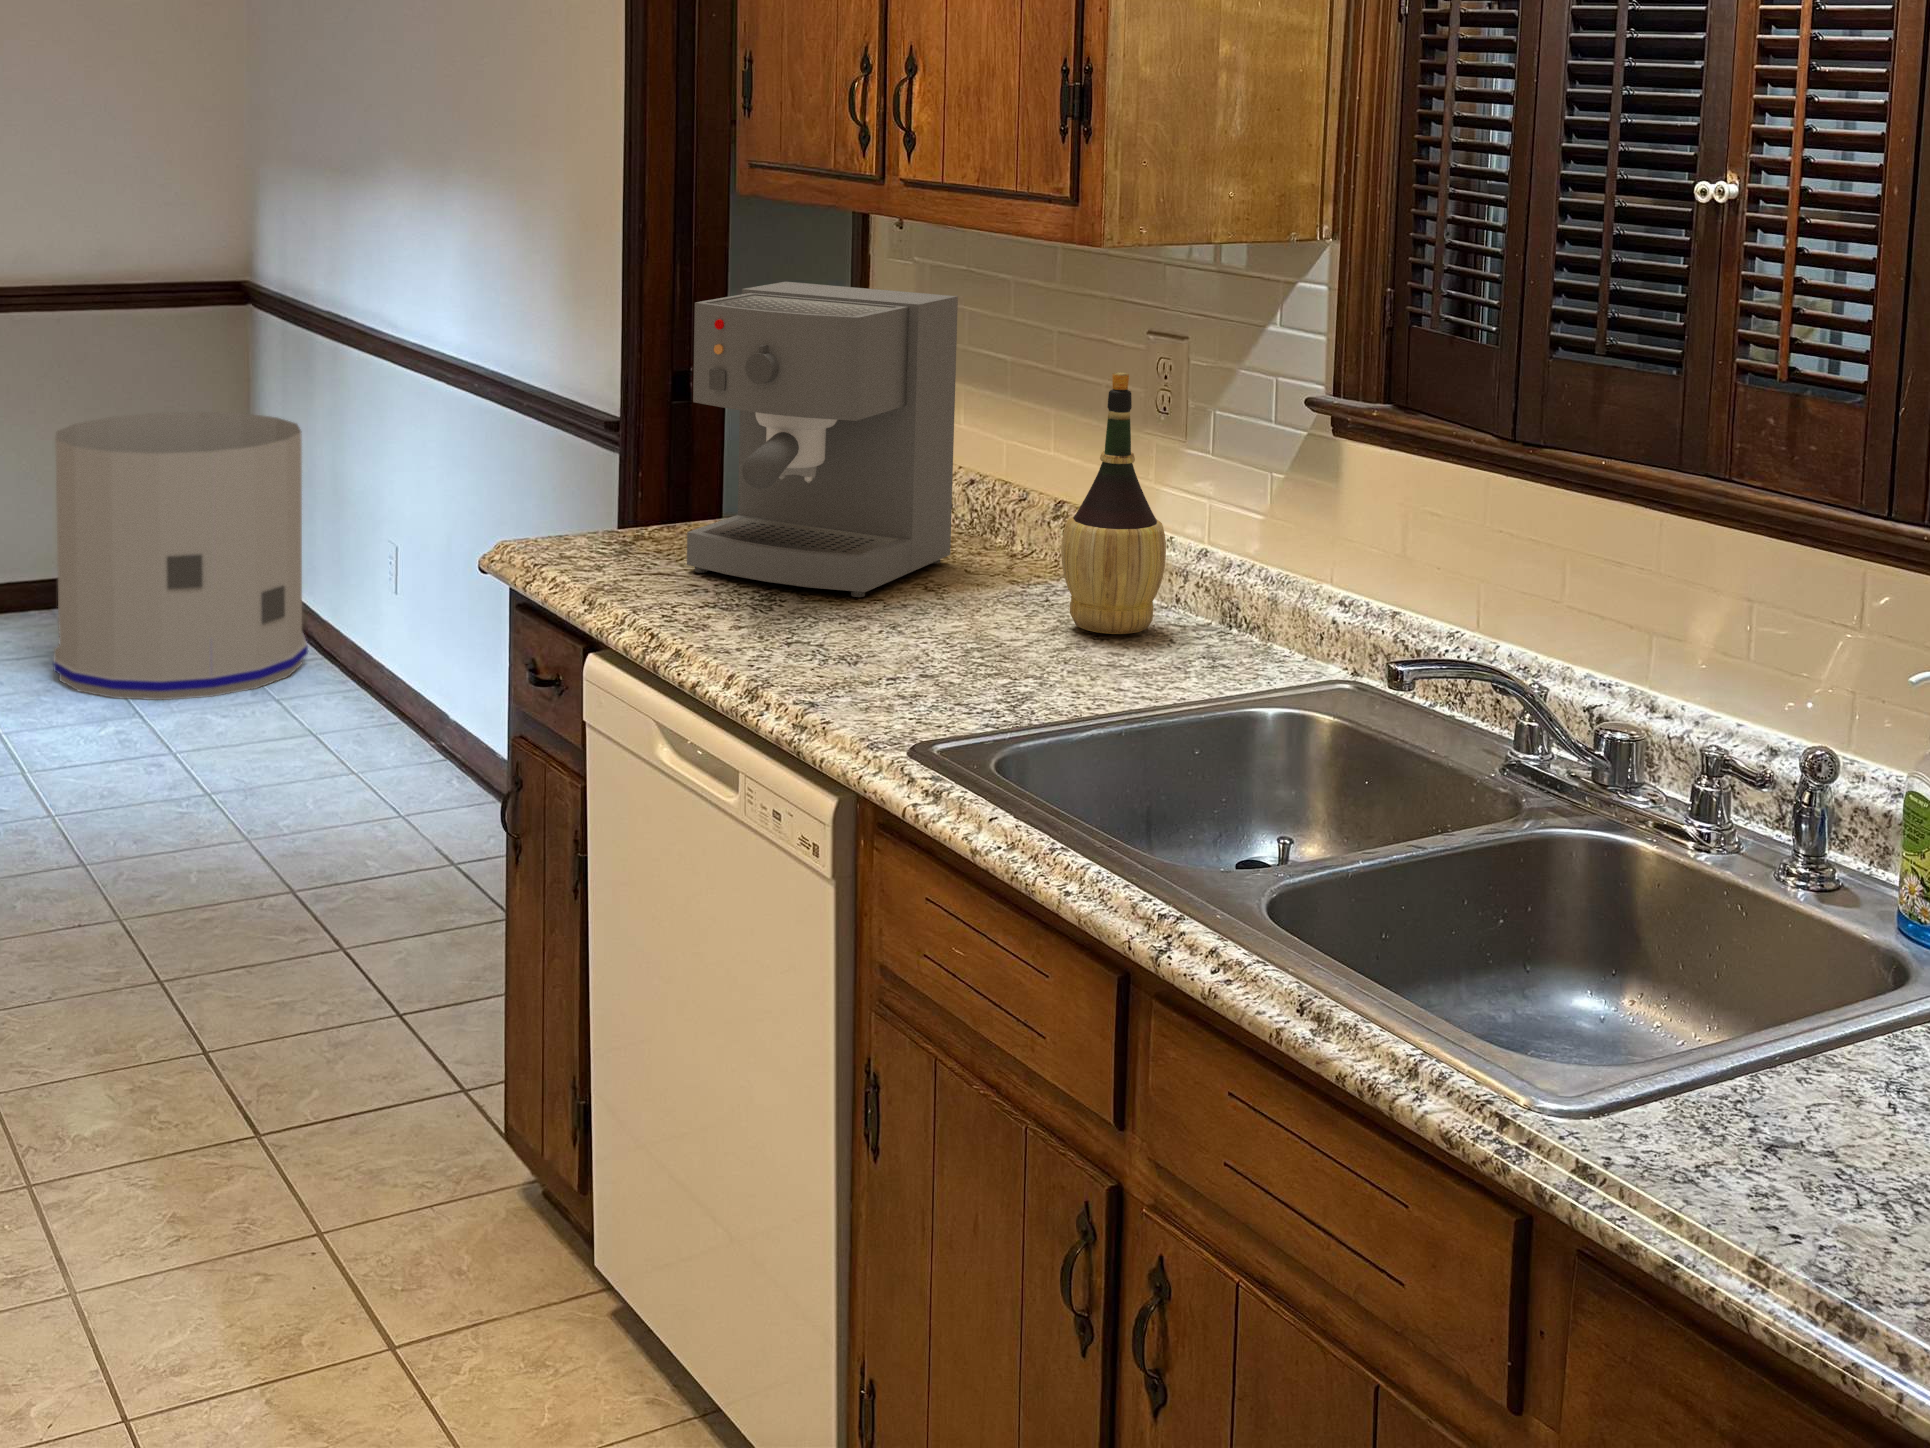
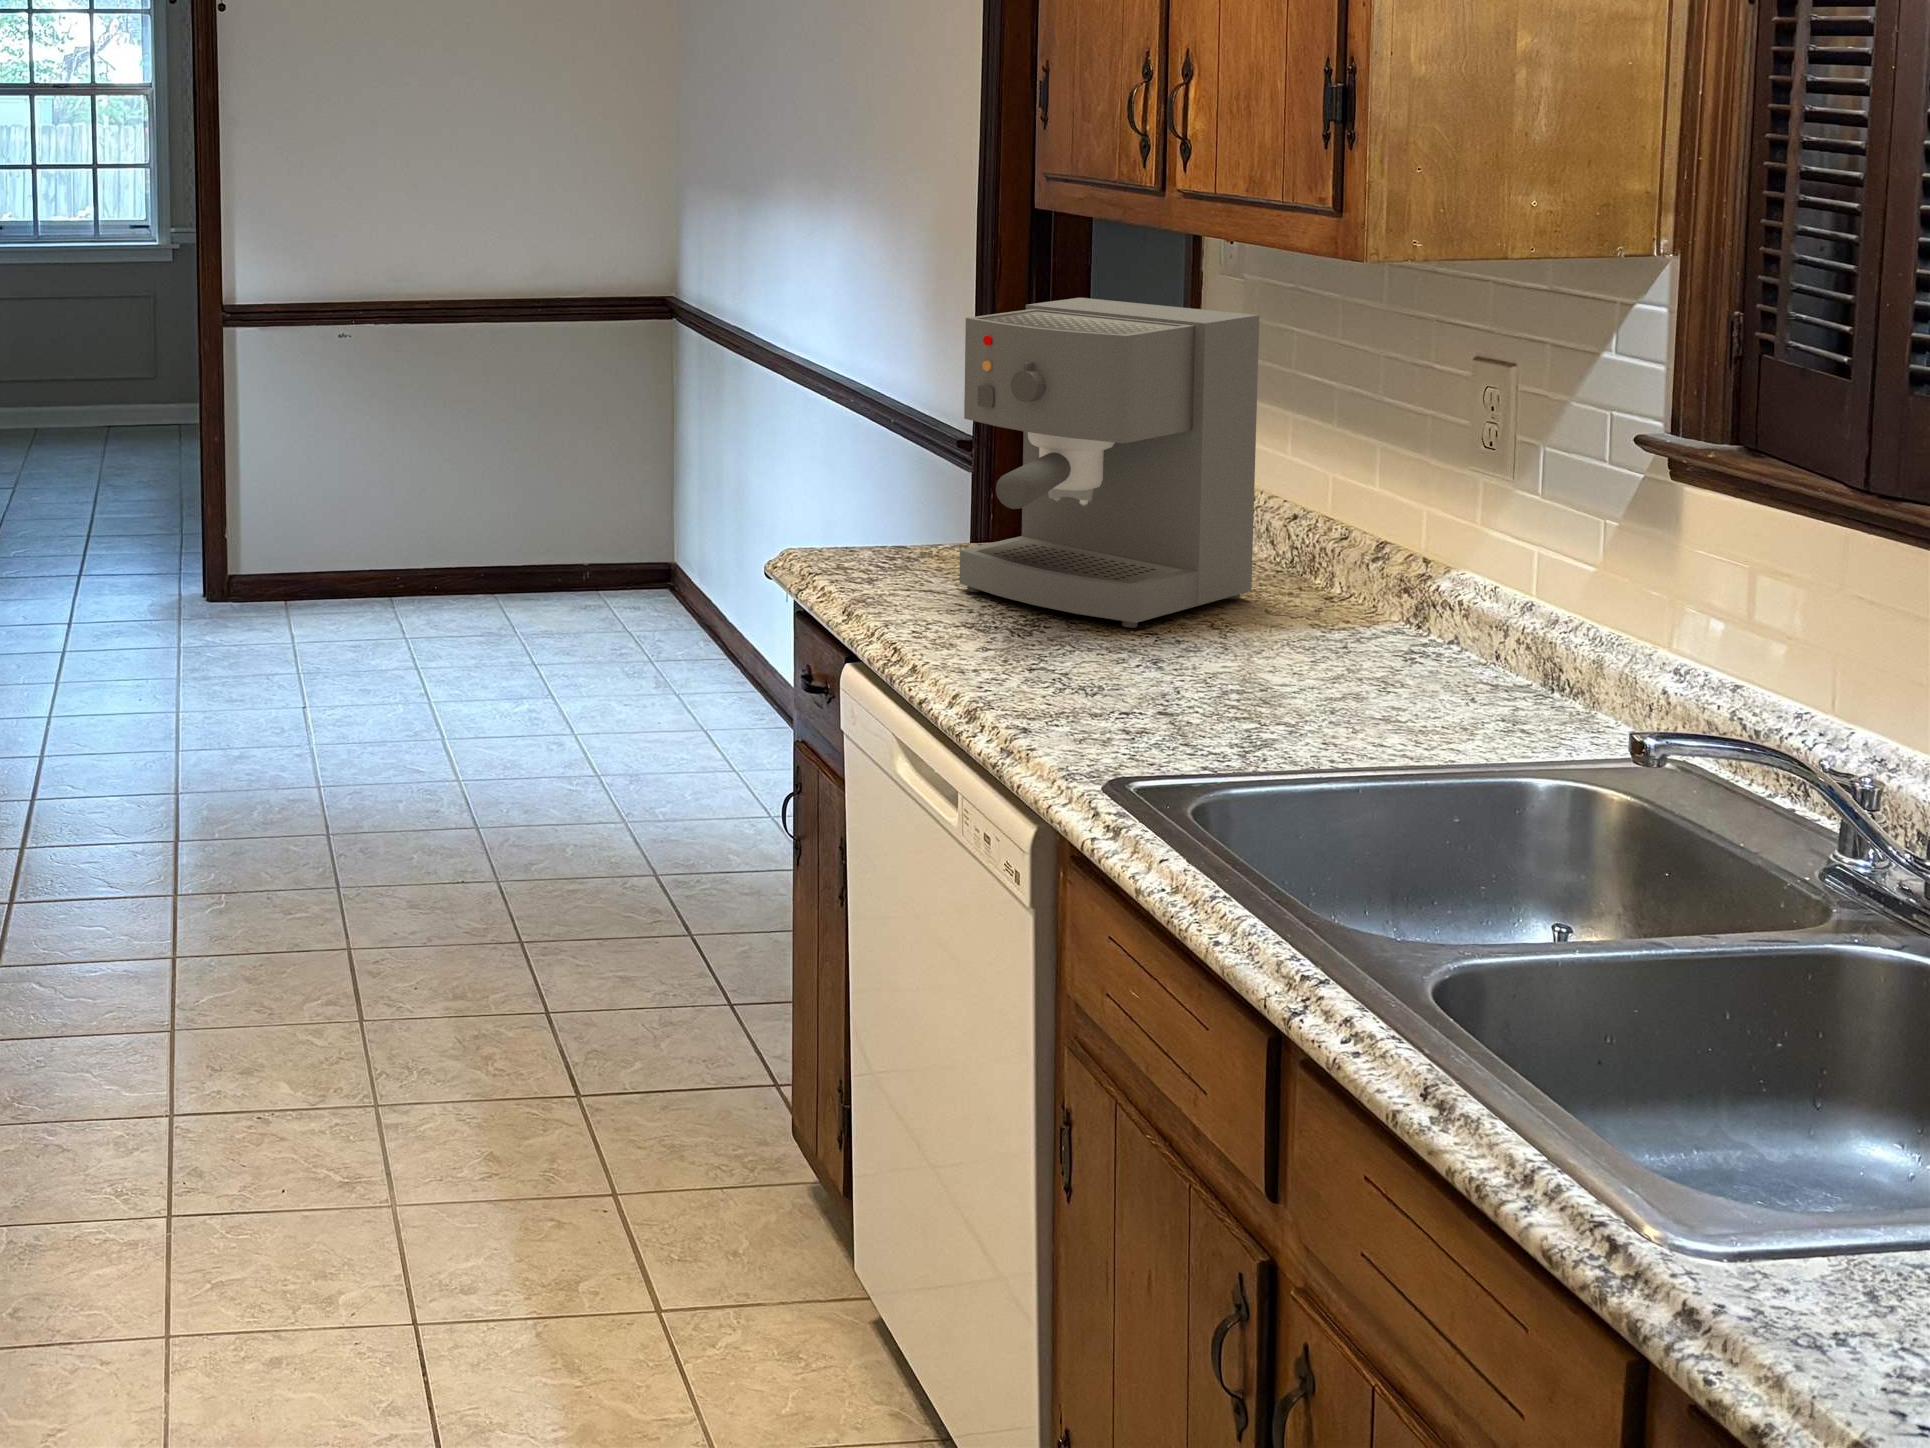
wine bottle: present [1061,372,1166,634] -> none [1346,401,1470,687]
trash can: present [53,411,308,700] -> none [478,415,710,689]

